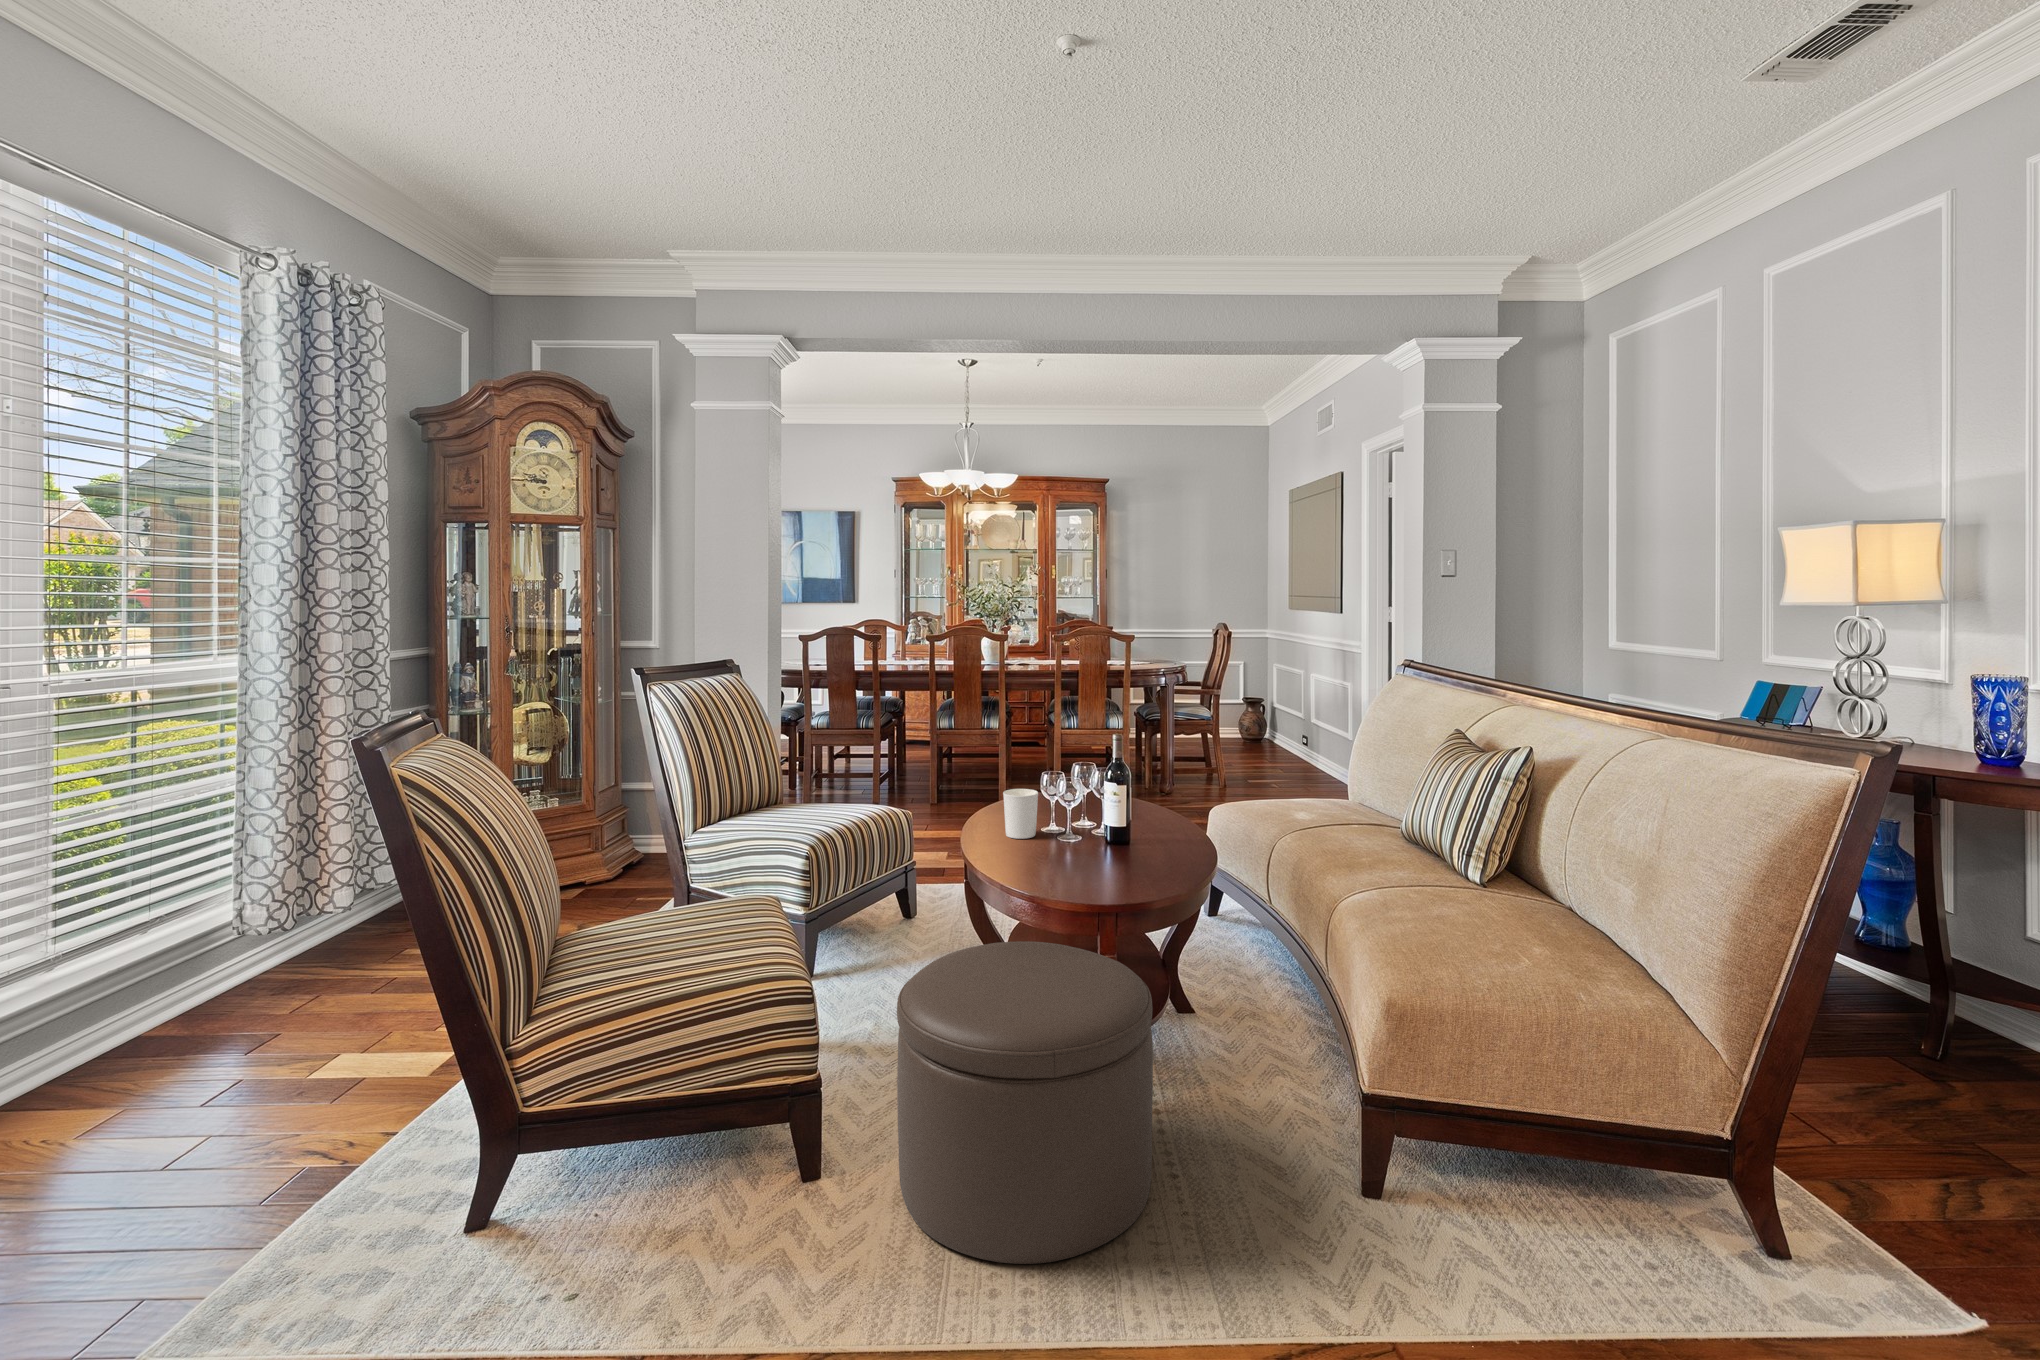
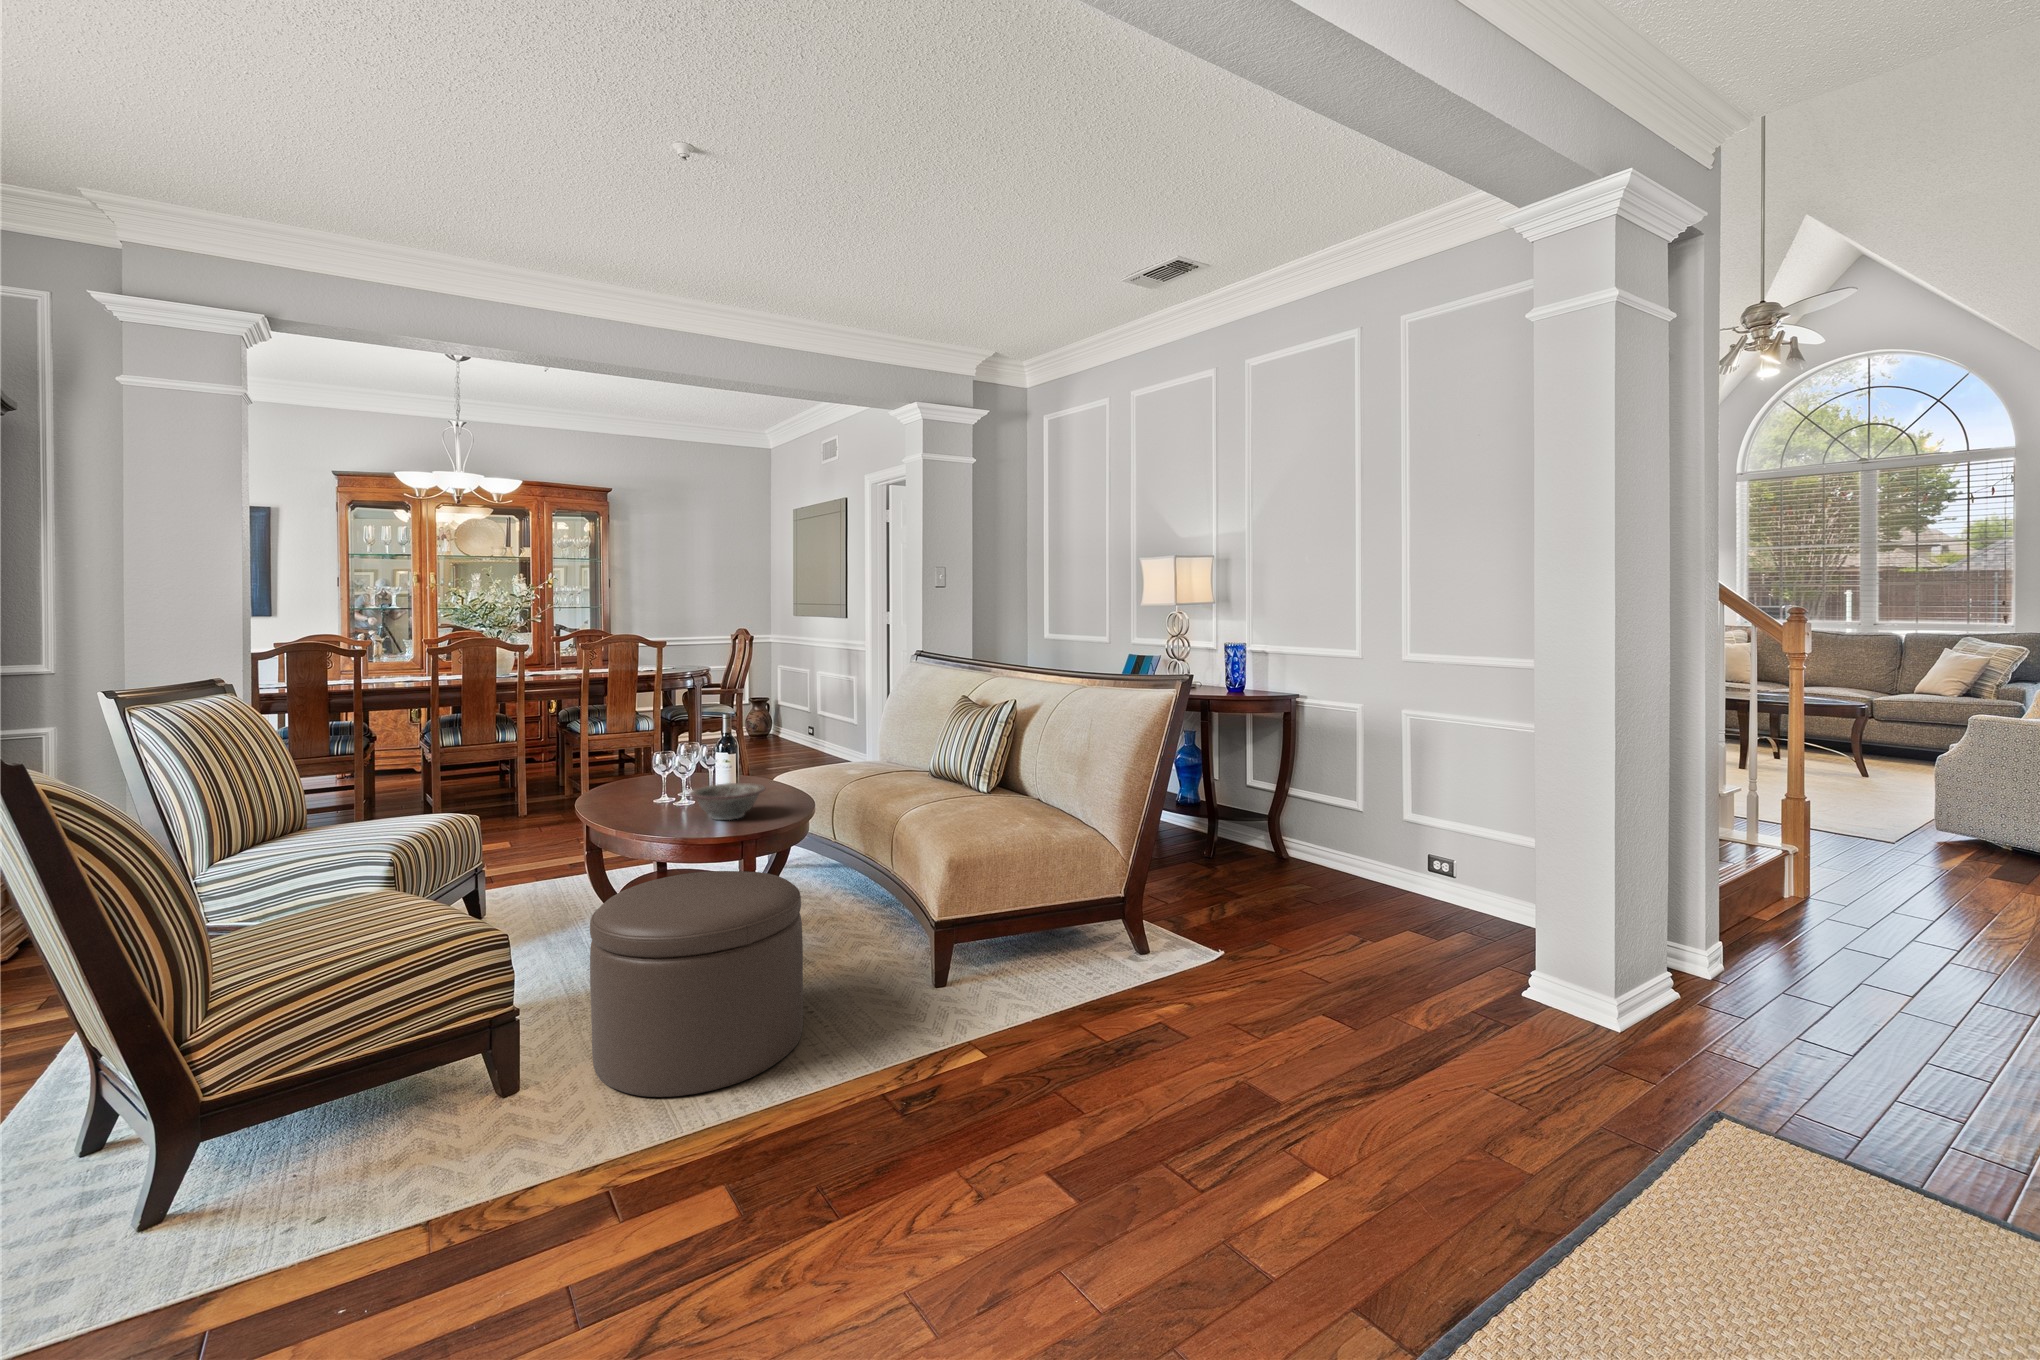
candle holder: present [1003,789,1038,839] -> none [619,767,653,809]
decorative bowl: none [1059,825,1149,875] -> present [689,783,766,820]

